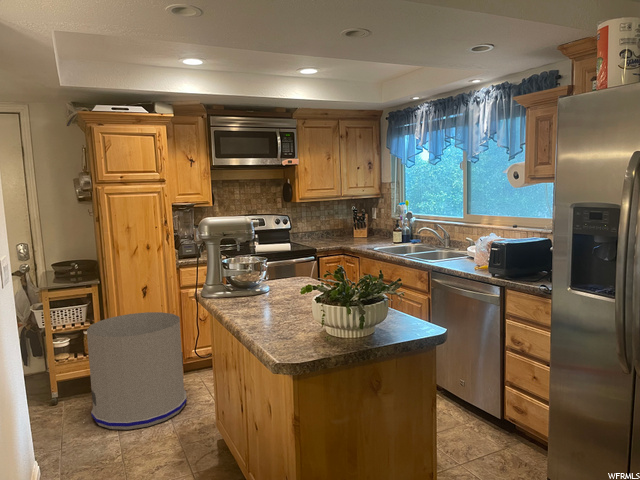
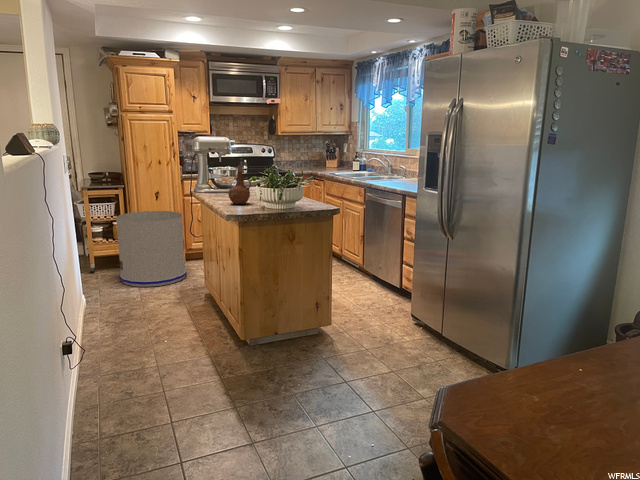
ceramic pitcher: none [265,265,300,328] -> present [228,165,251,204]

